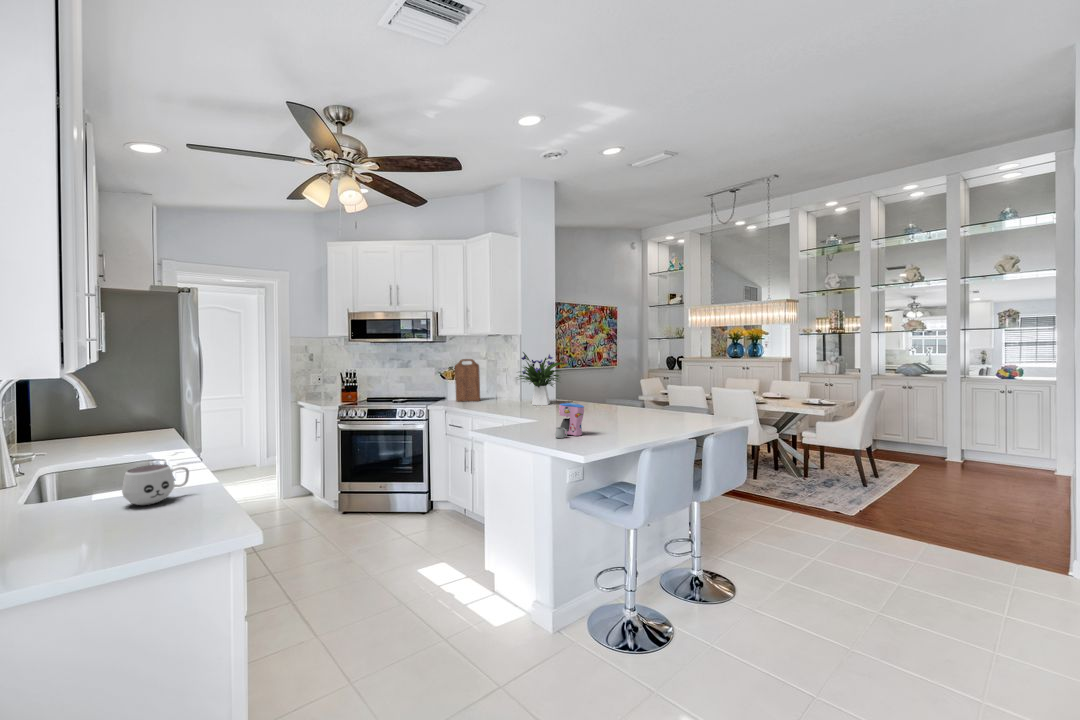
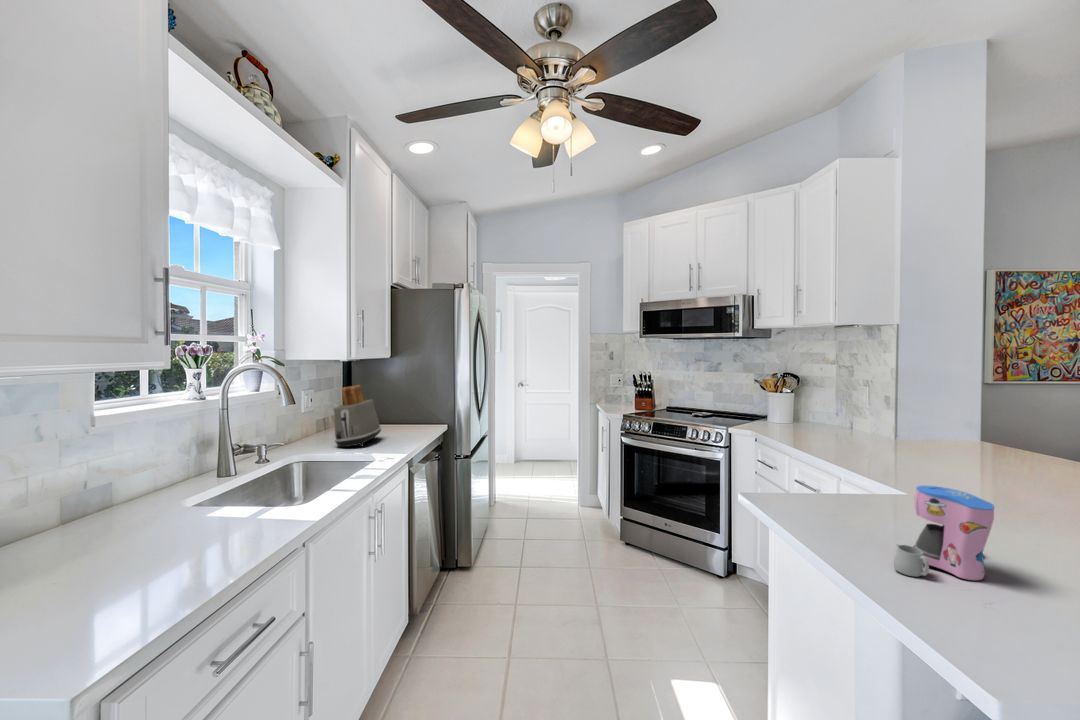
flower arrangement: present [519,352,564,405] -> none [873,355,991,457]
cutting board: present [455,359,480,401] -> none [776,364,816,430]
toaster: none [79,391,129,455] -> present [334,385,381,447]
mug: present [122,464,189,505] -> none [173,489,255,541]

